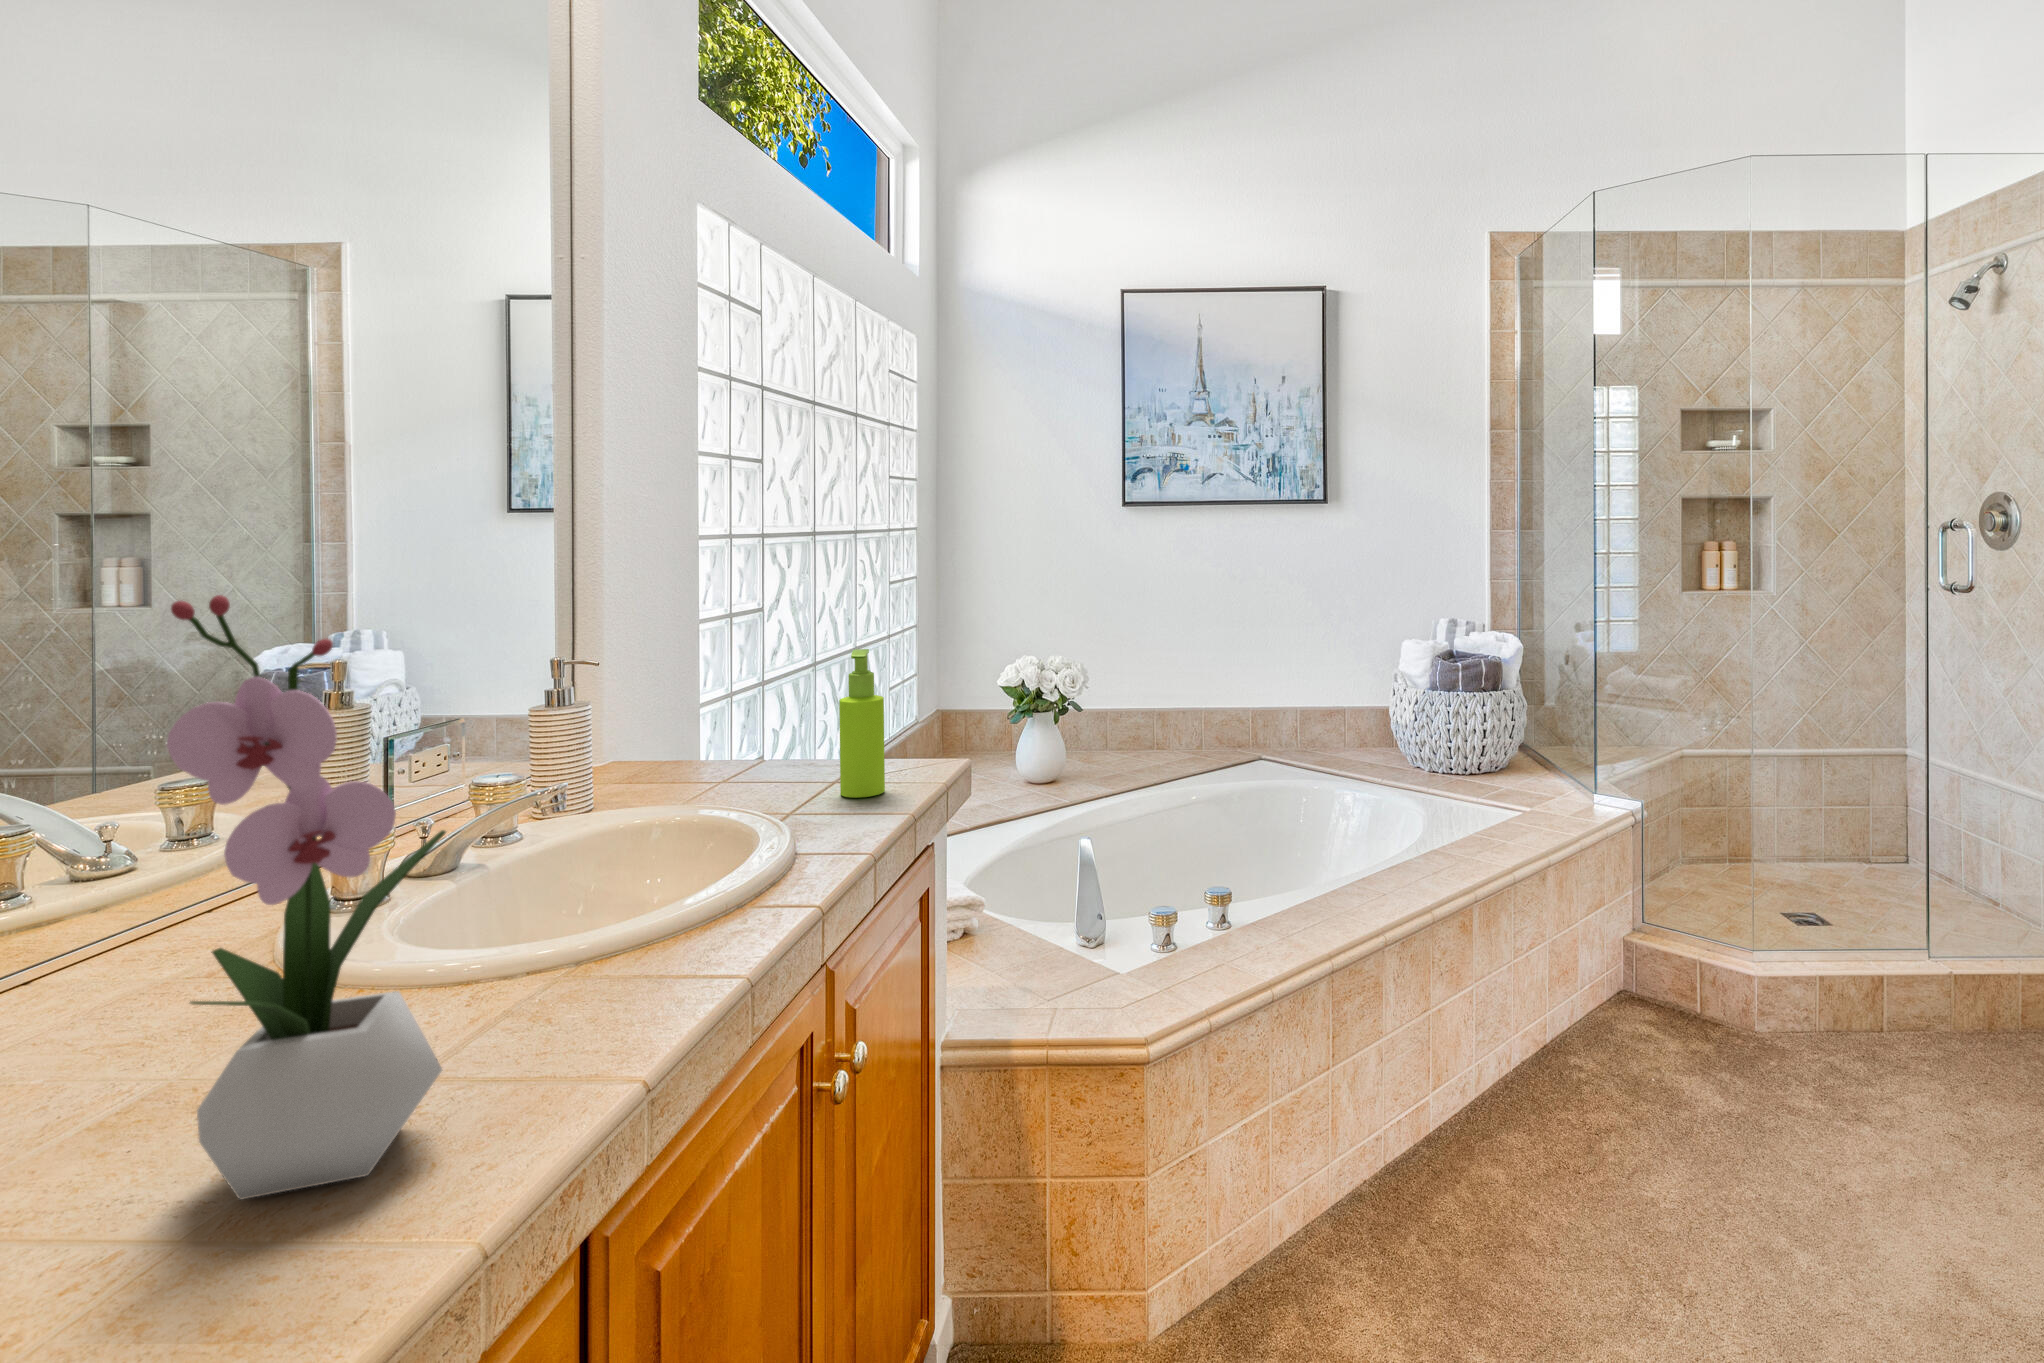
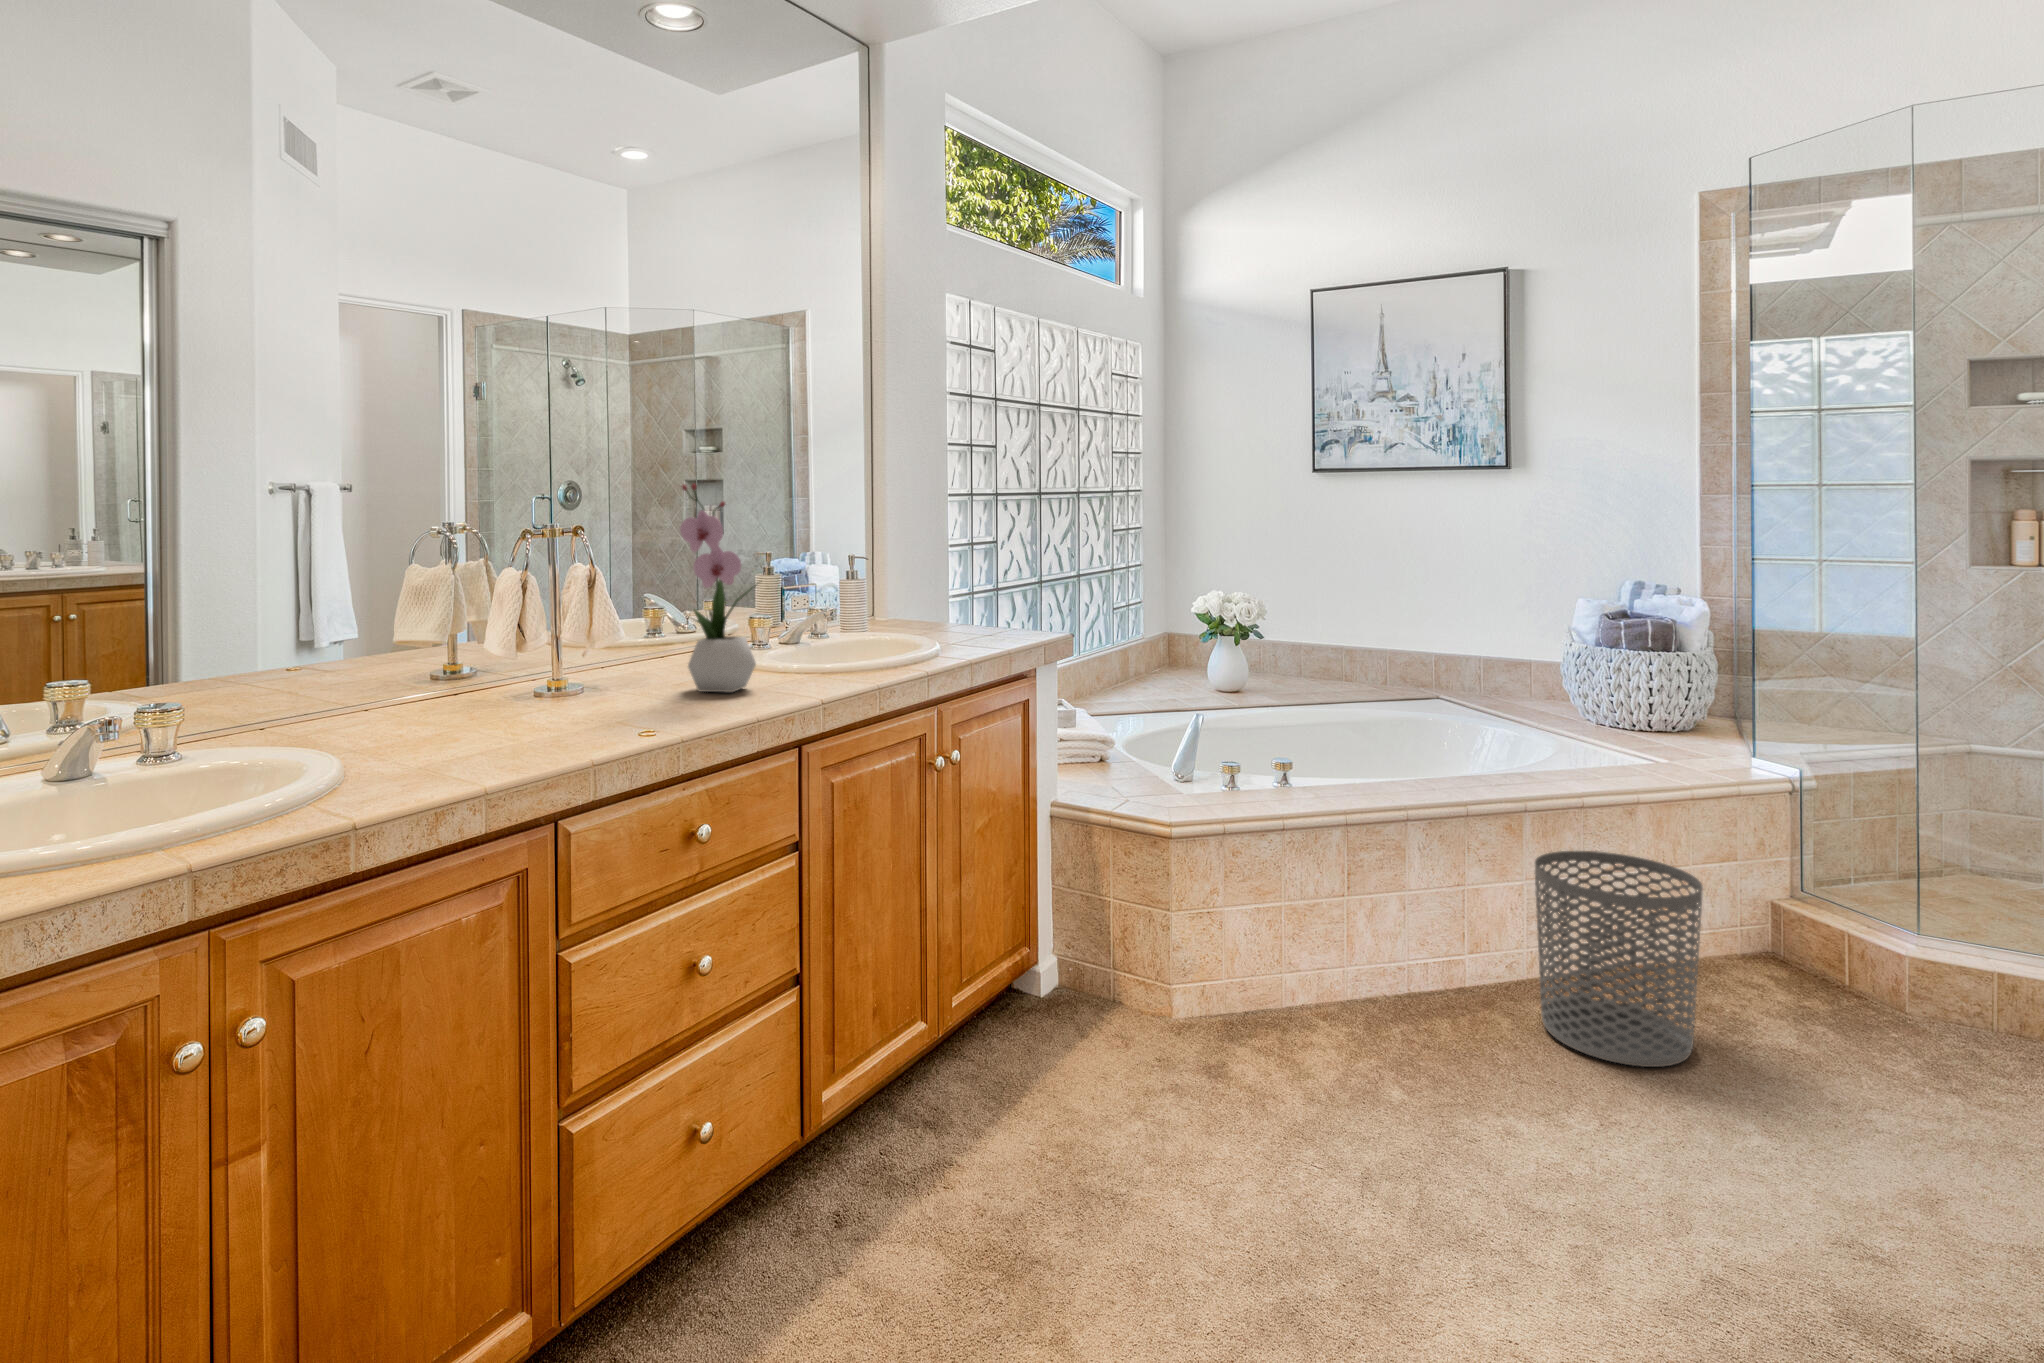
soap dispenser: present [839,649,885,798] -> none [988,550,1013,638]
waste bin: none [1519,944,1692,1206] -> present [1535,851,1703,1067]

